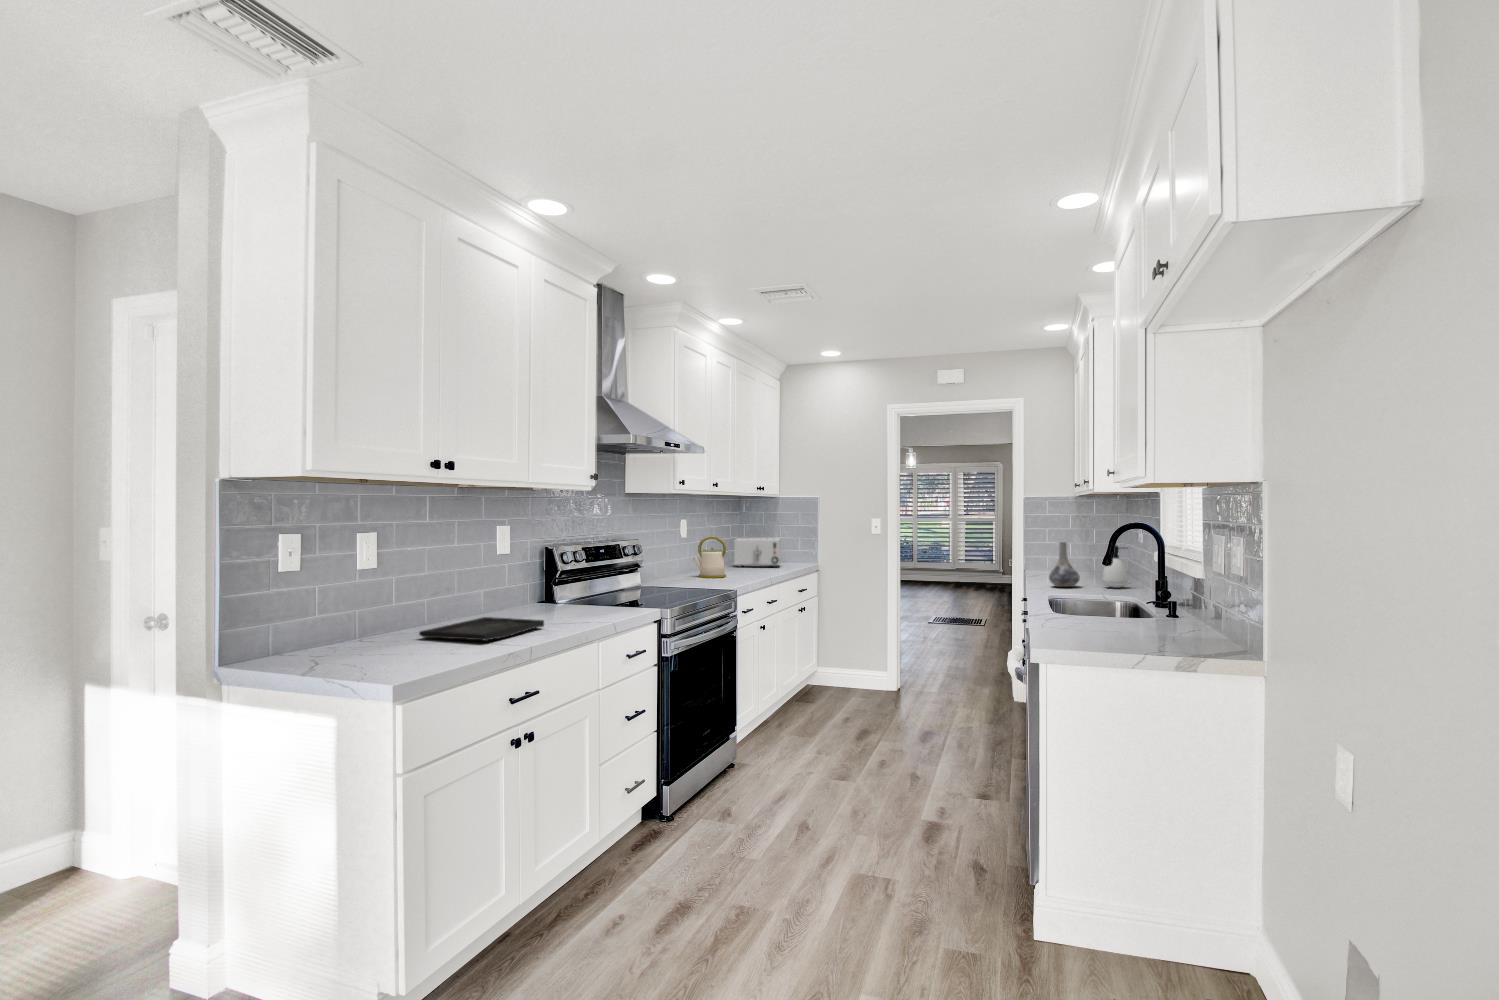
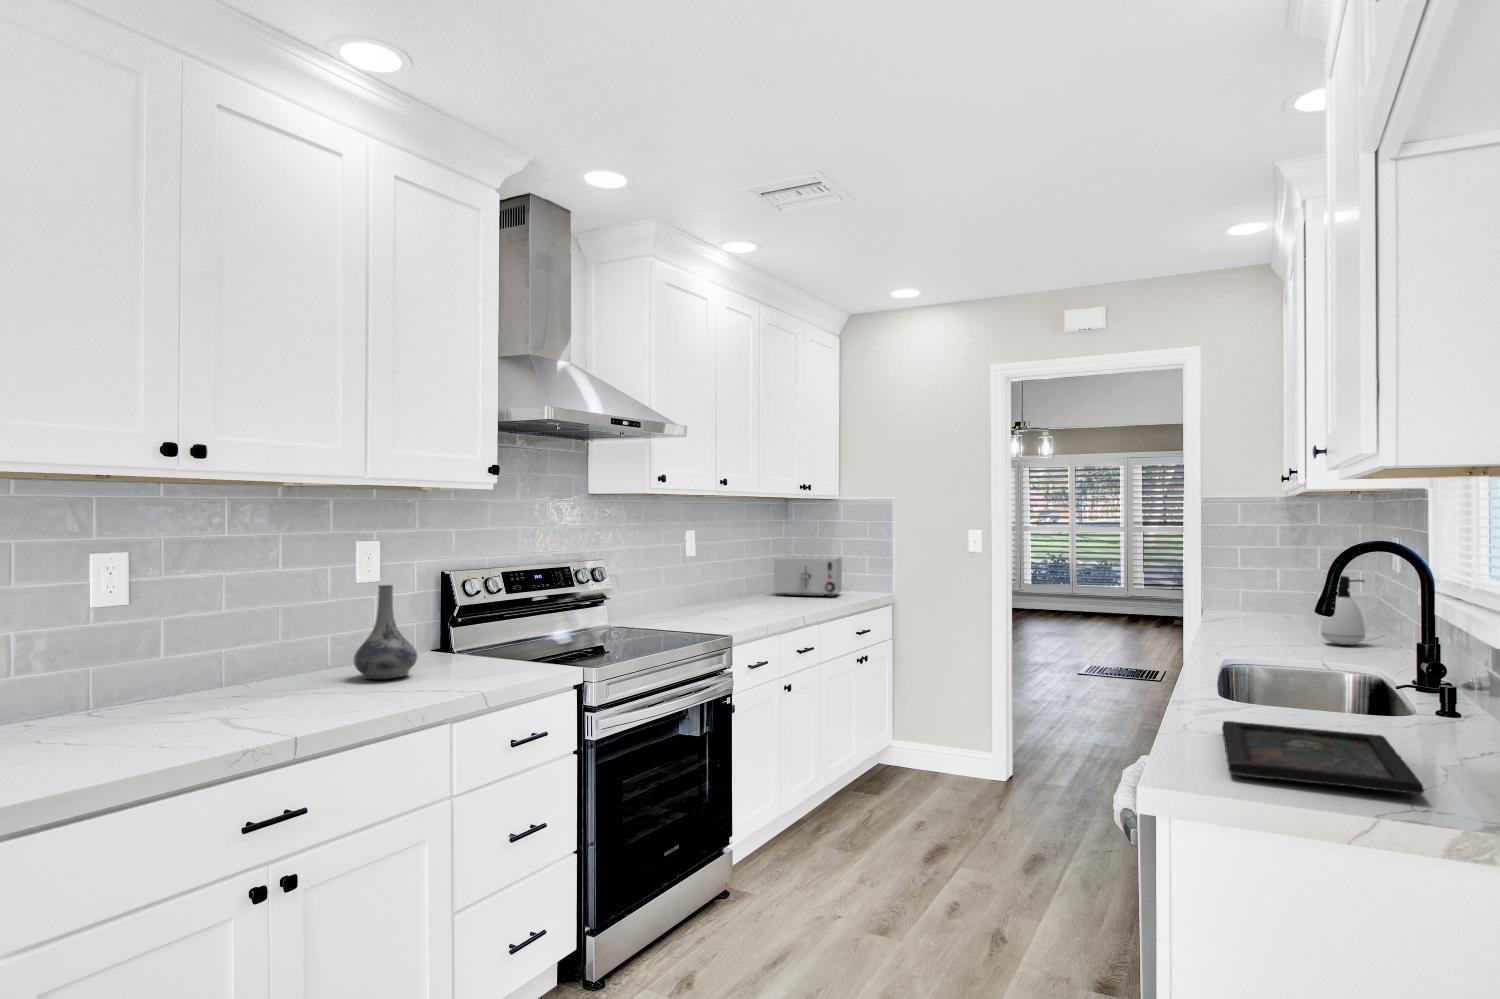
kettle: present [694,536,726,578] -> none [700,553,746,613]
decorative vase: present [1049,542,1080,587] -> present [354,585,417,679]
tray: present [419,617,544,640] -> present [1222,721,1424,794]

